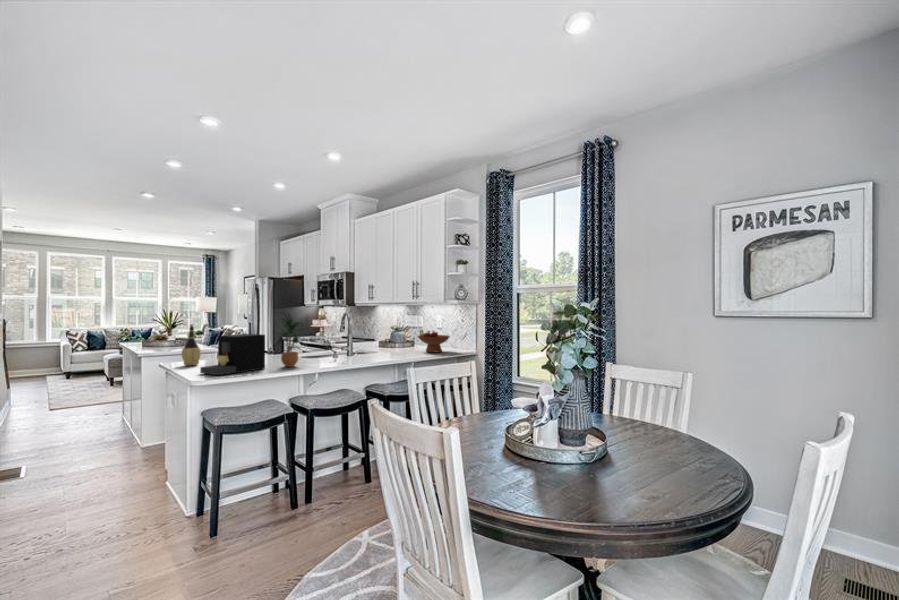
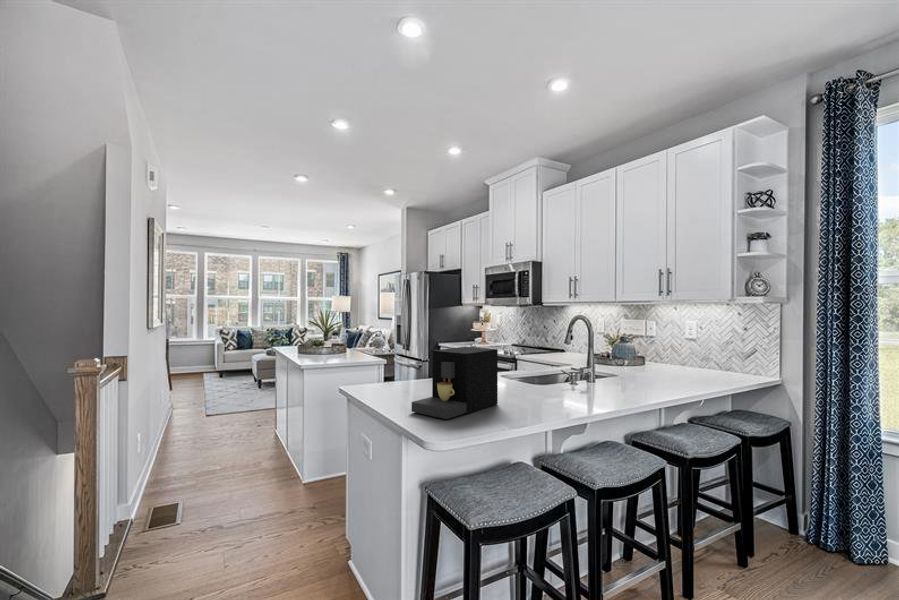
potted plant: present [280,312,304,367] -> none [506,312,555,402]
wine bottle: present [182,324,201,366] -> none [369,330,394,392]
fruit bowl: present [418,330,450,353] -> none [669,341,727,376]

